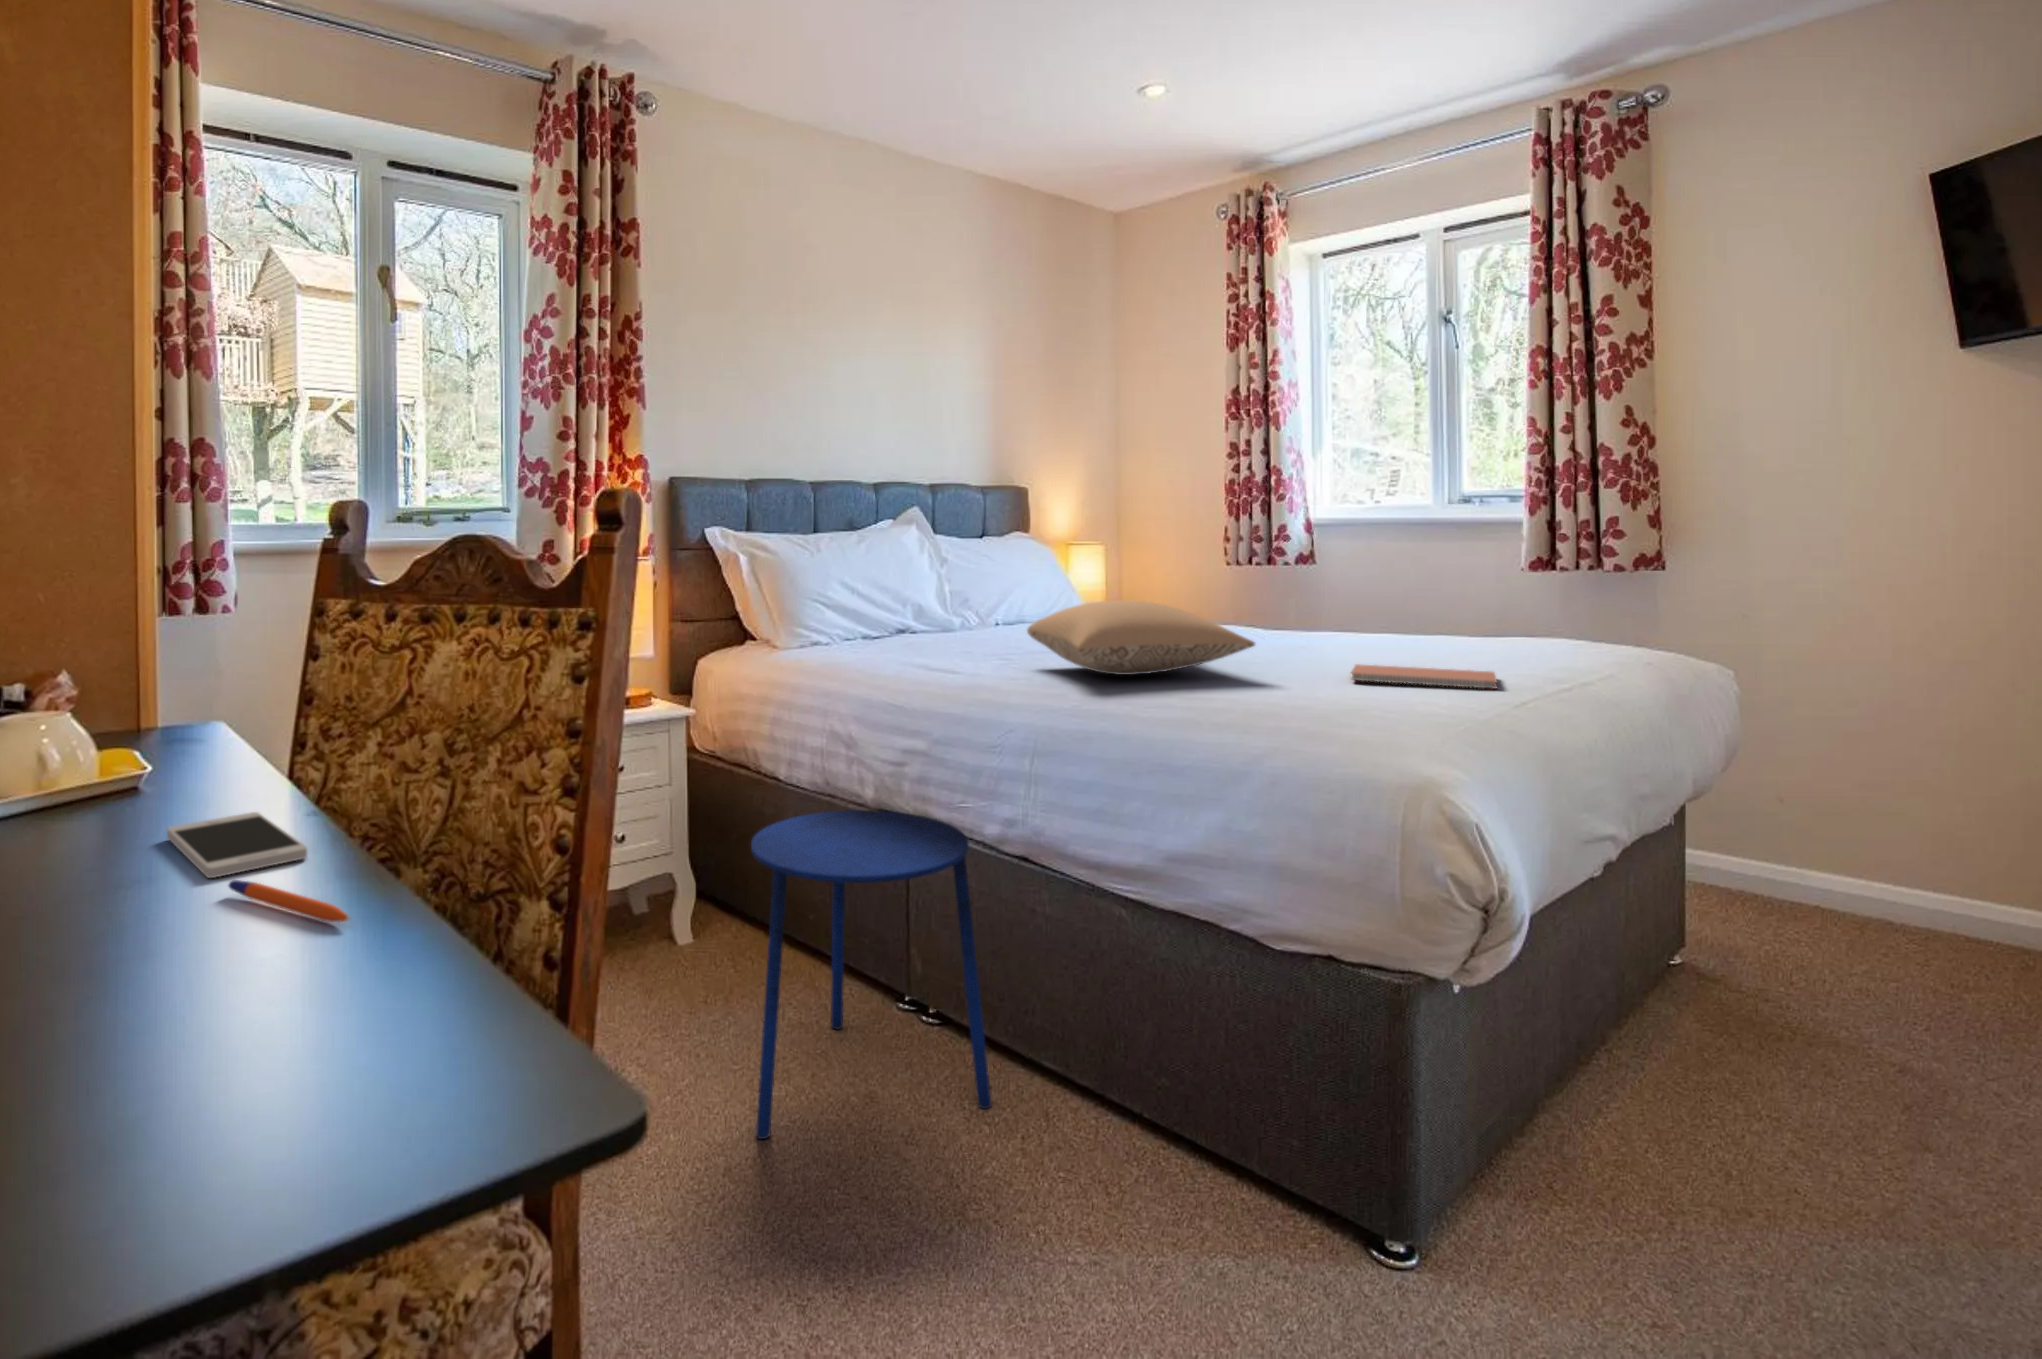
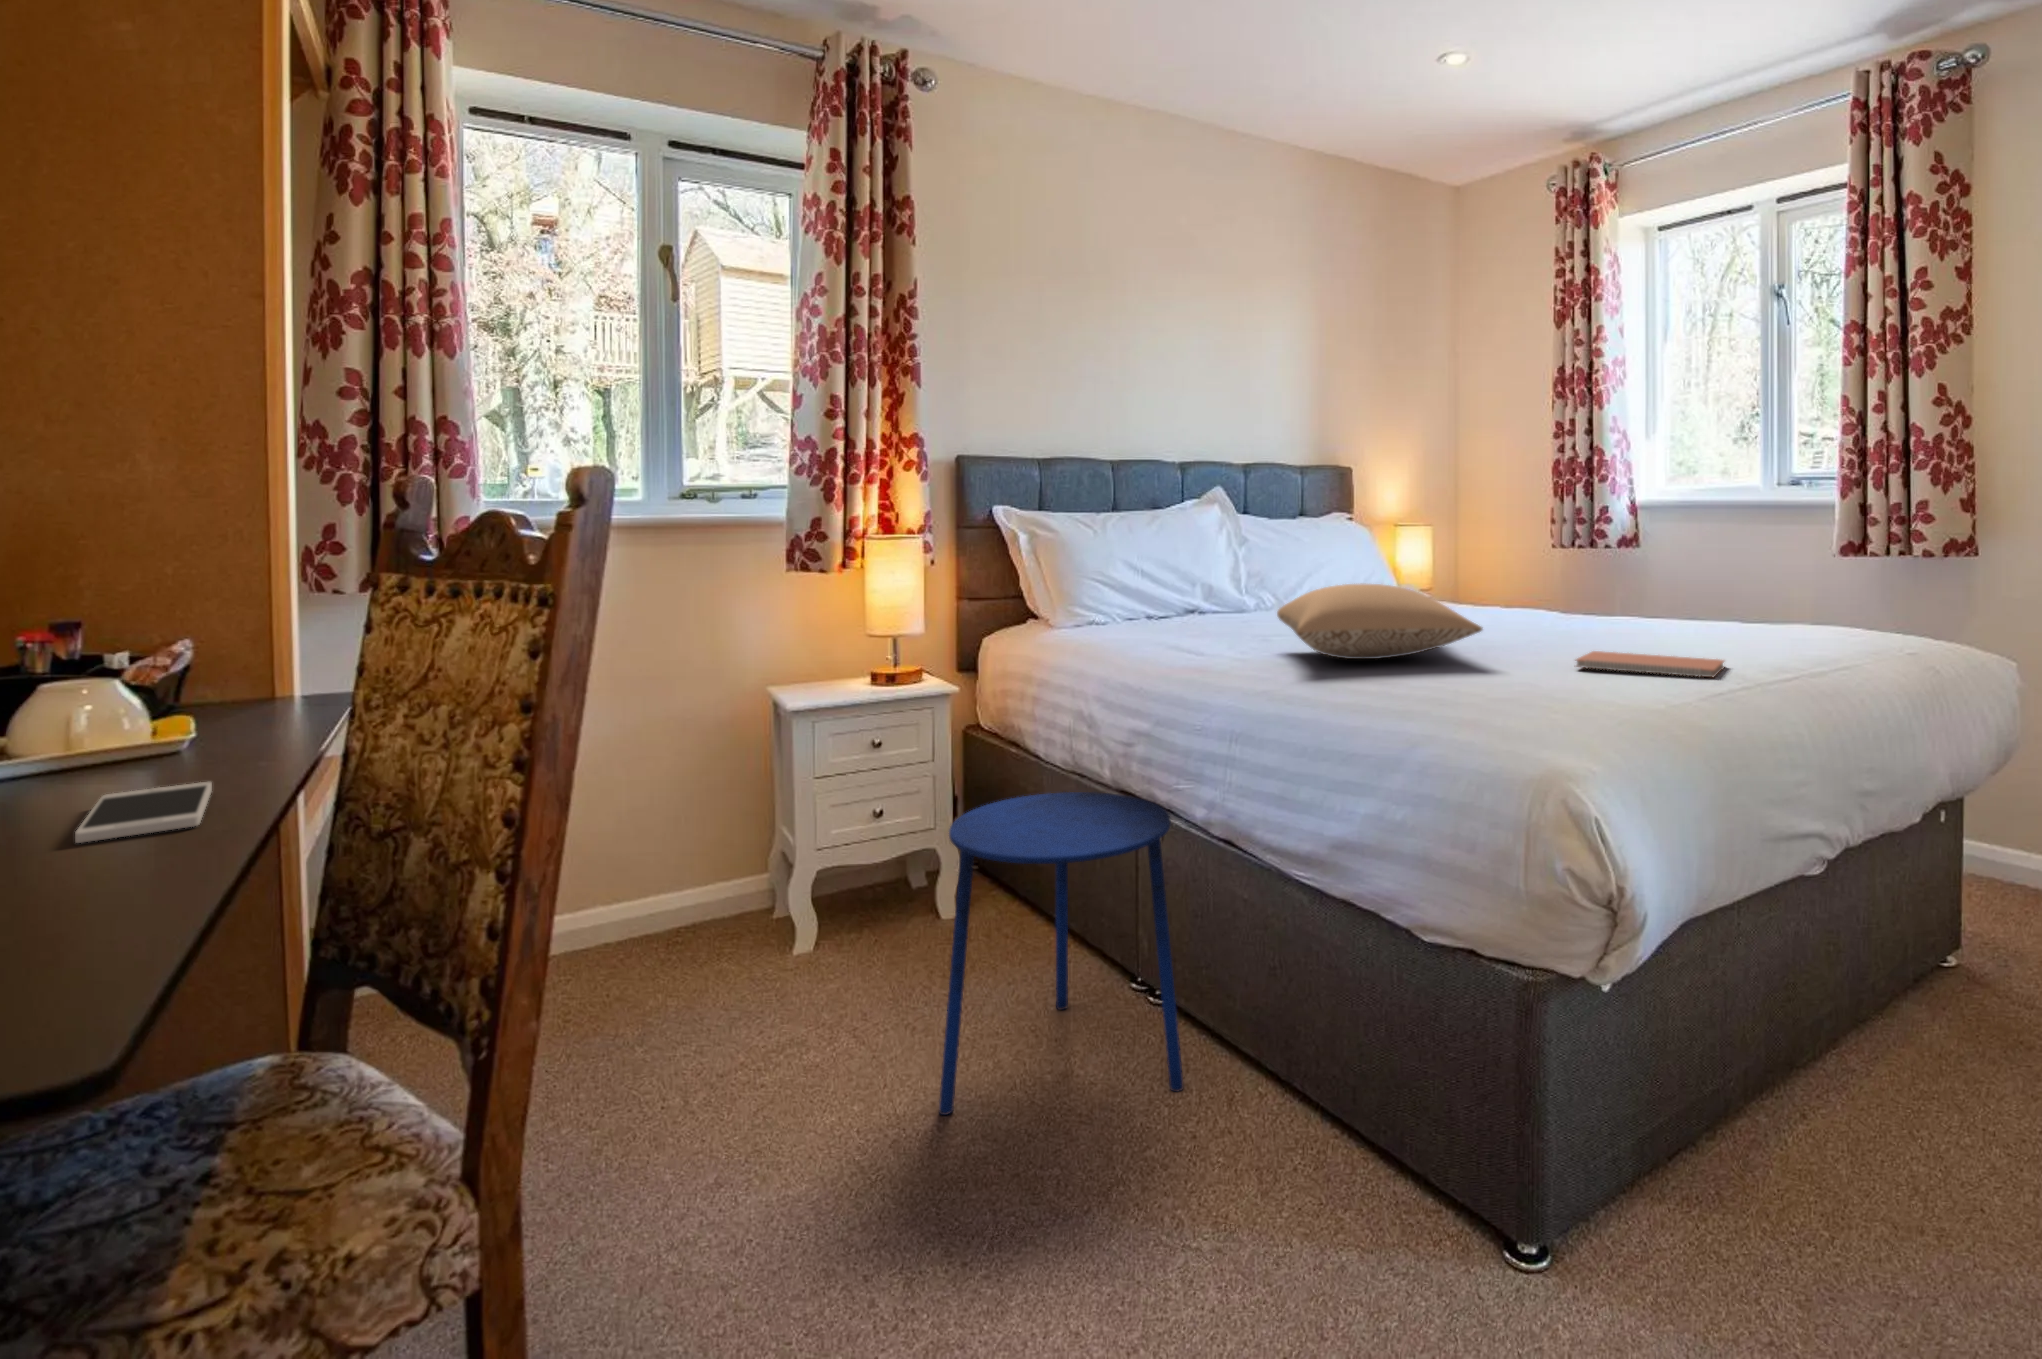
pen: present [229,880,350,922] -> none [66,845,126,886]

